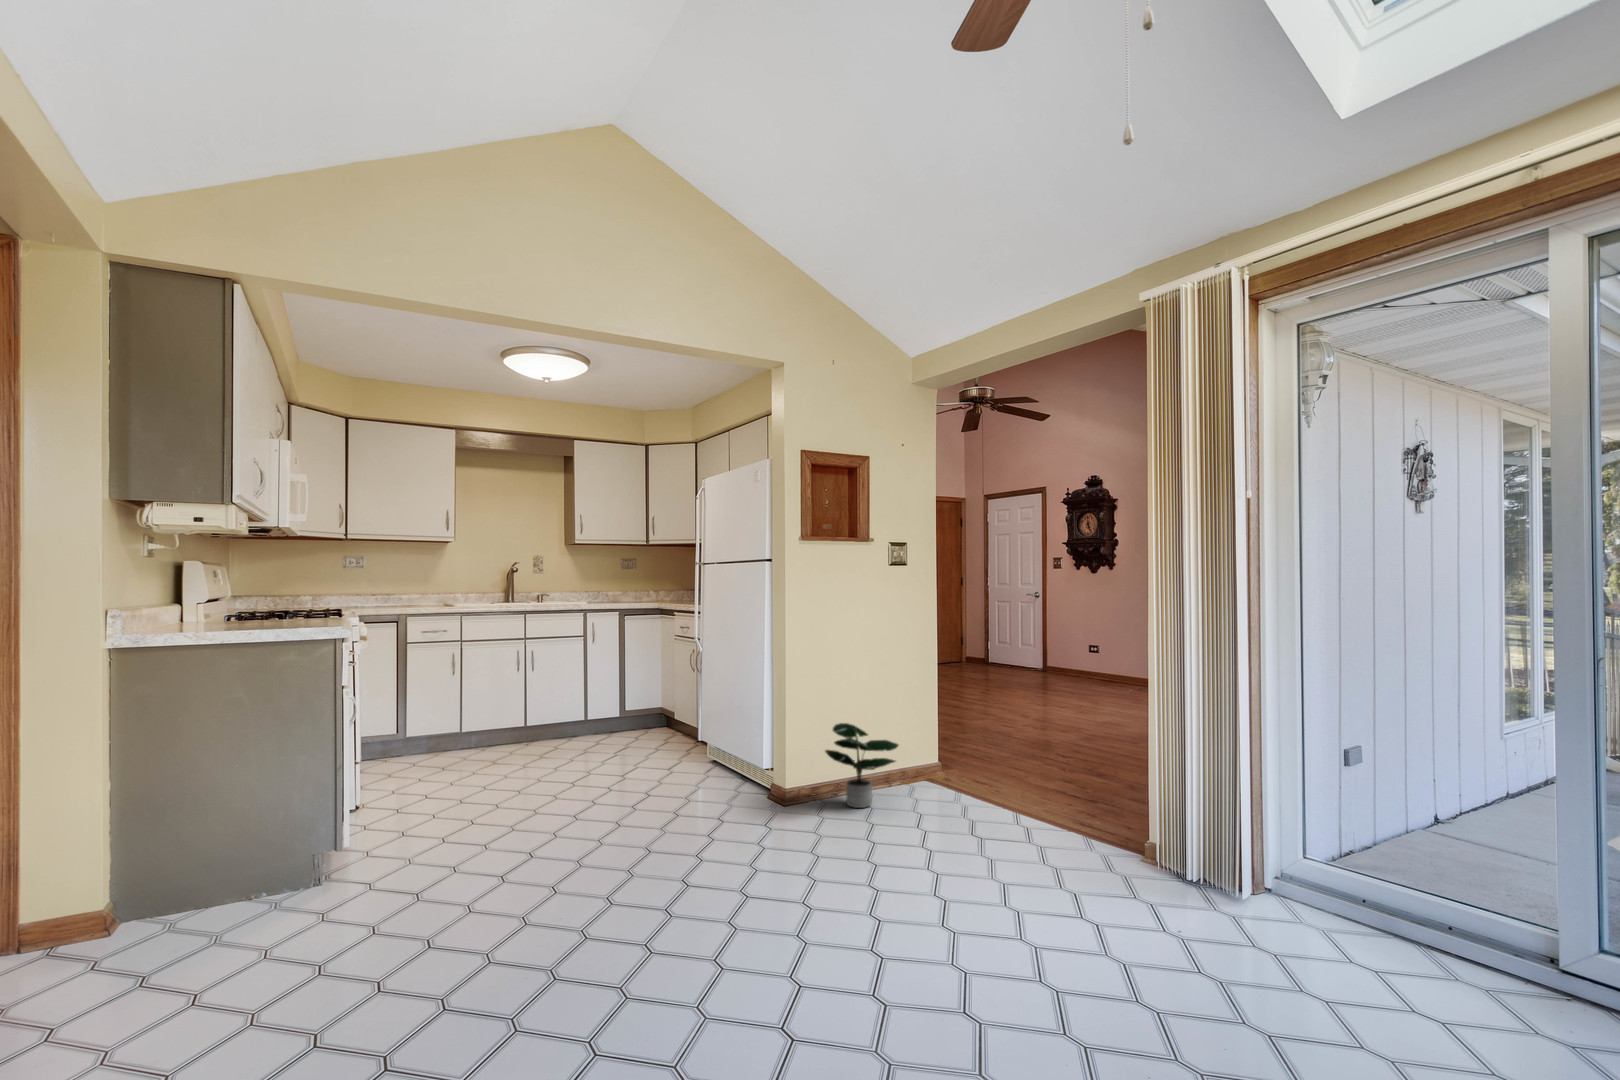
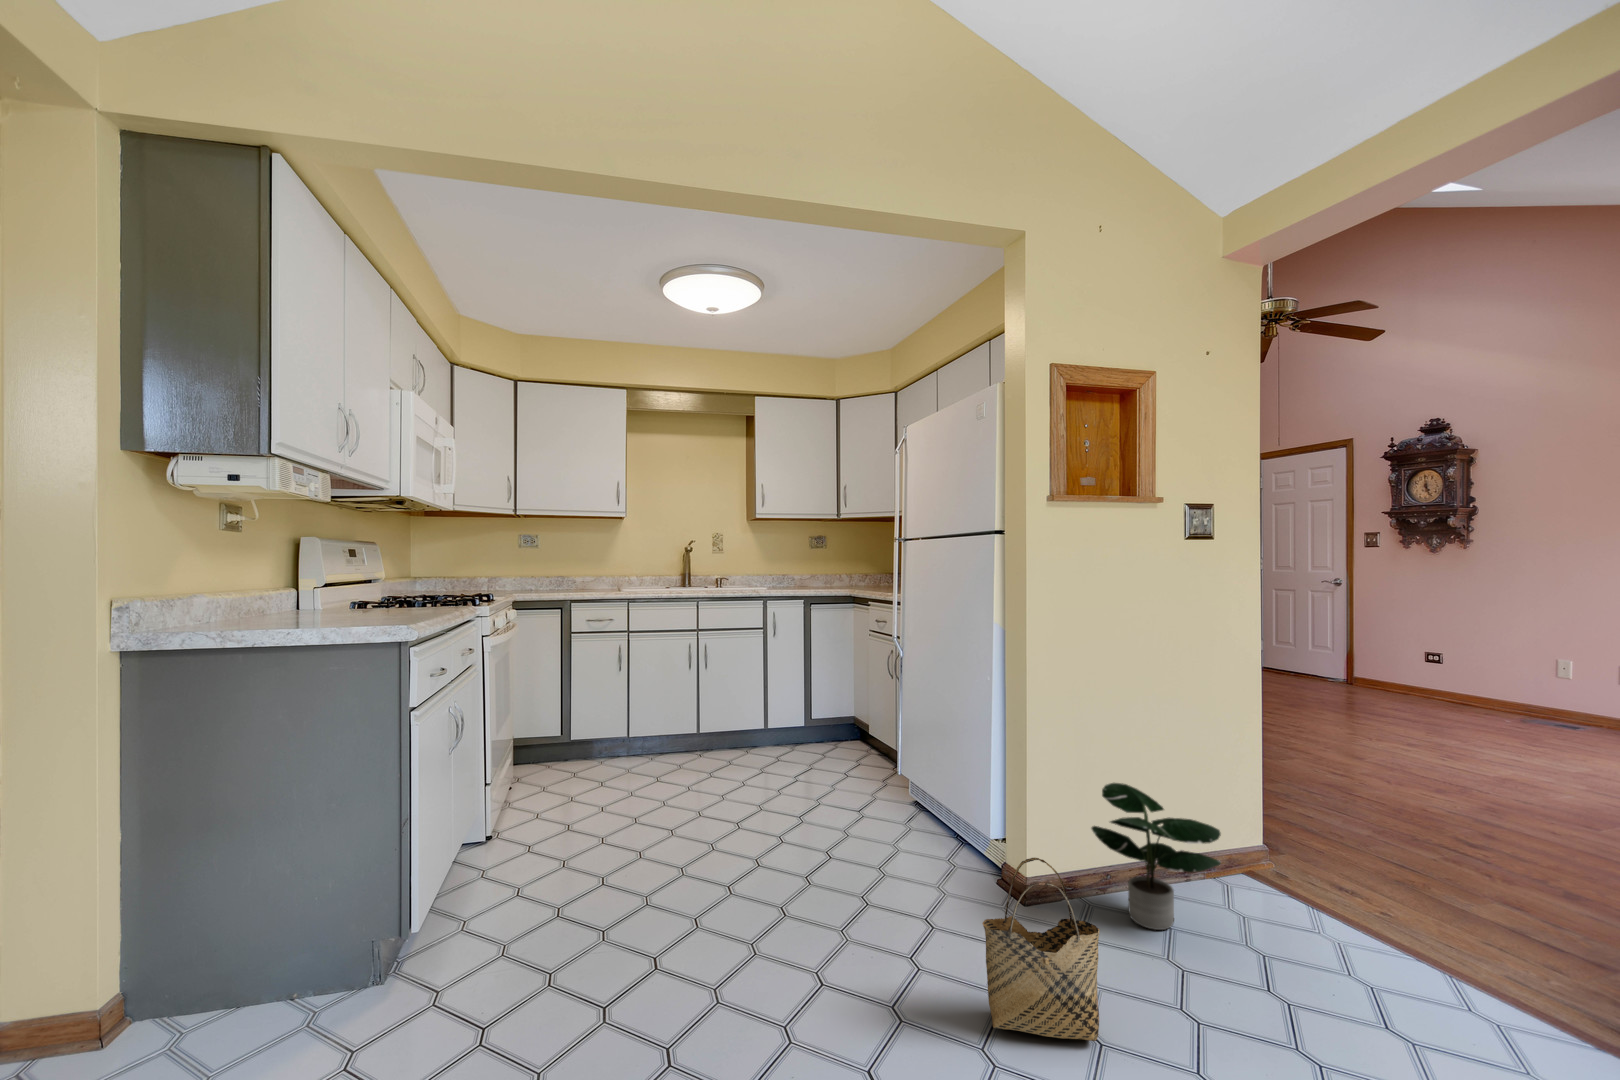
woven basket: none [752,755,818,852] -> present [982,858,1100,1041]

